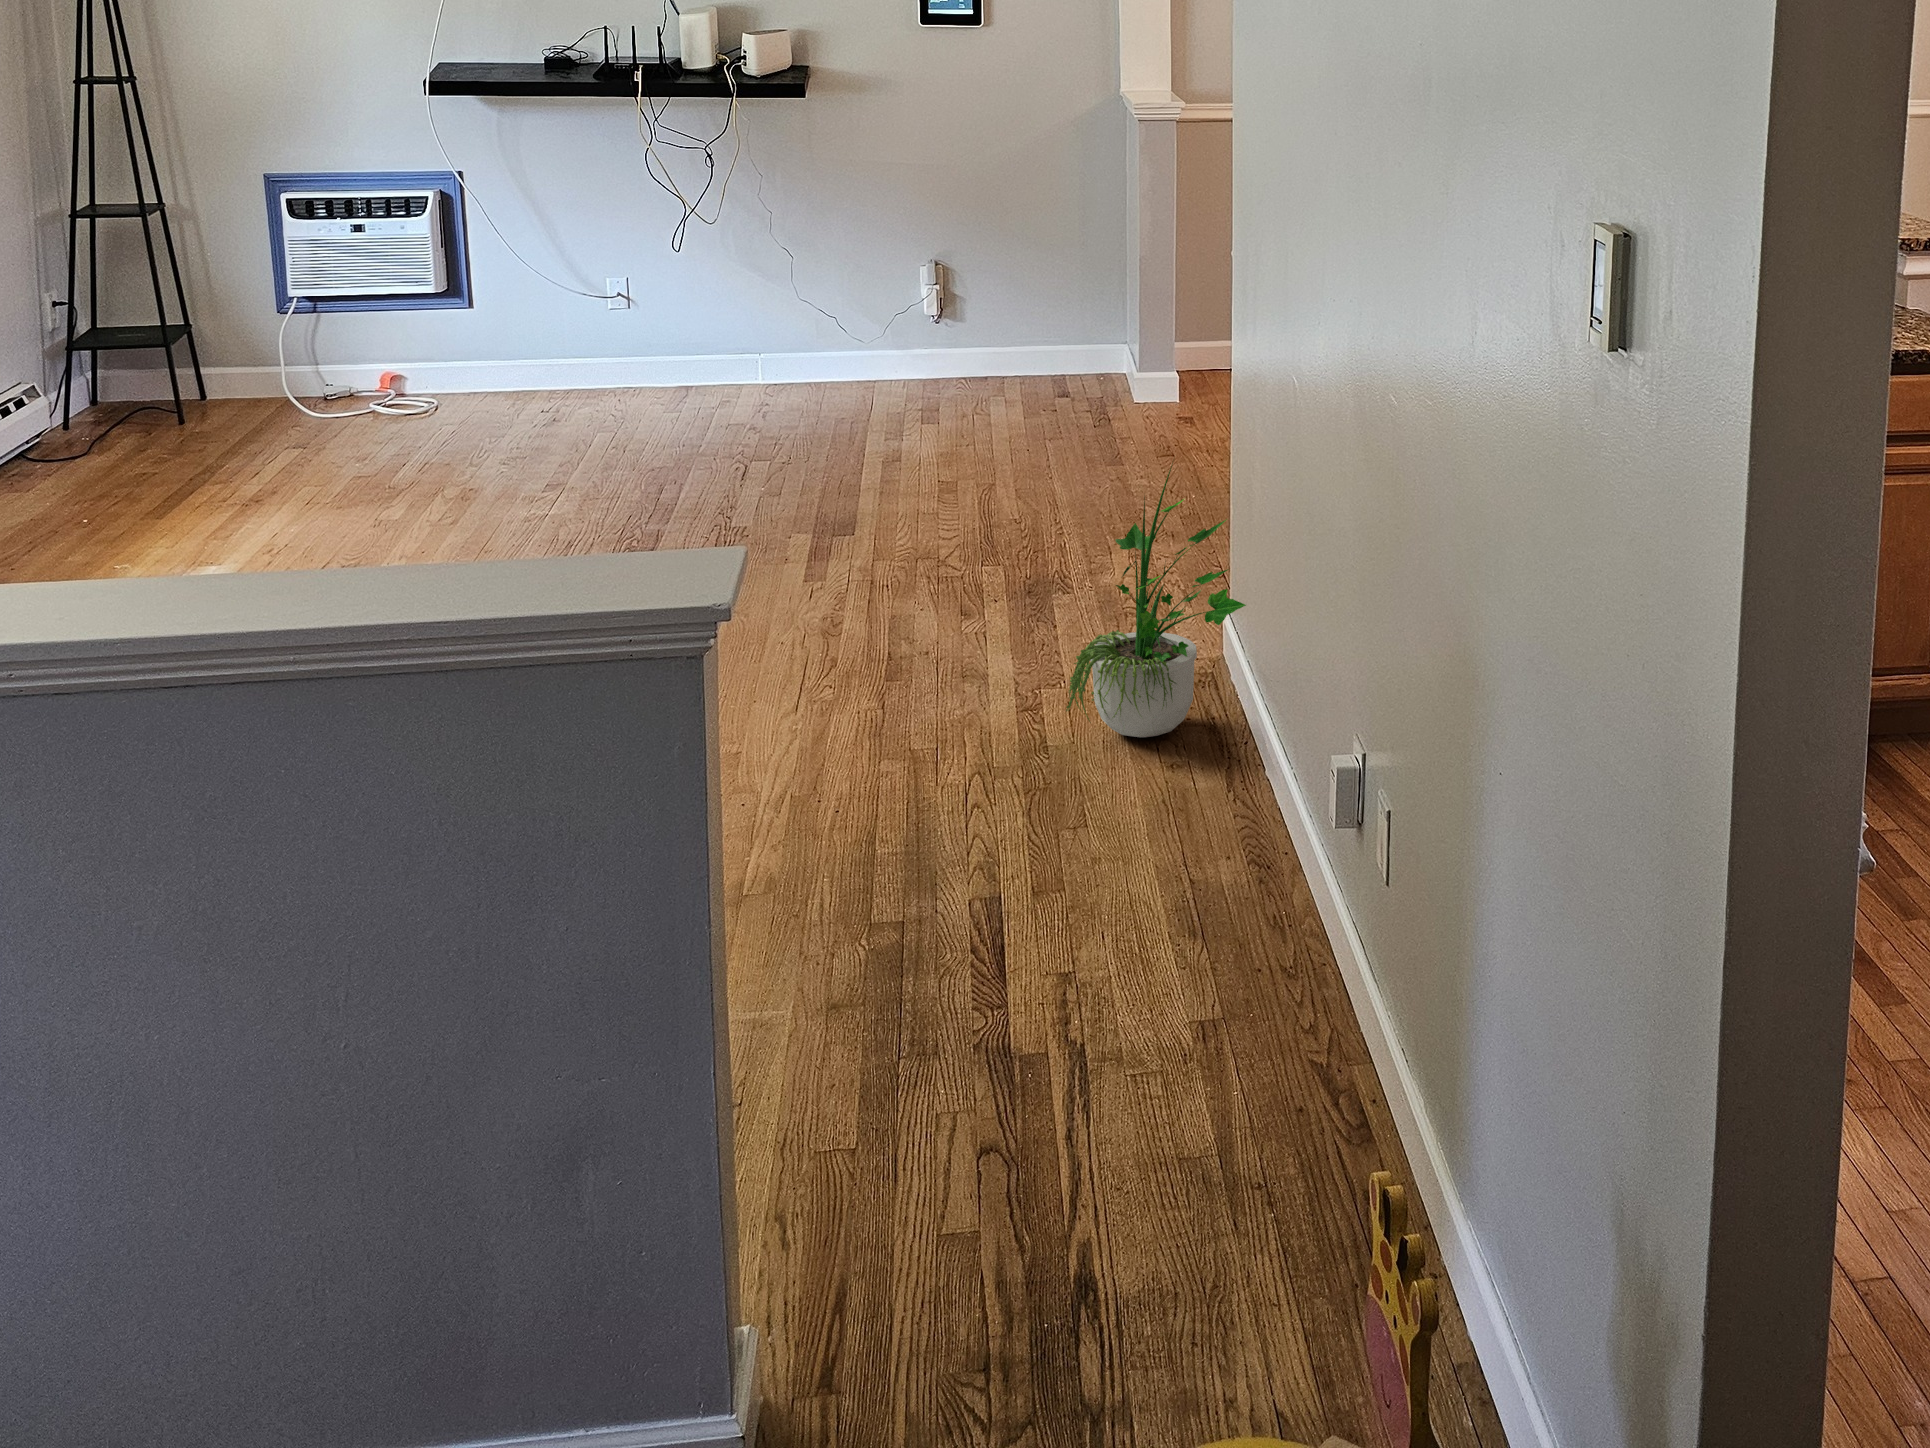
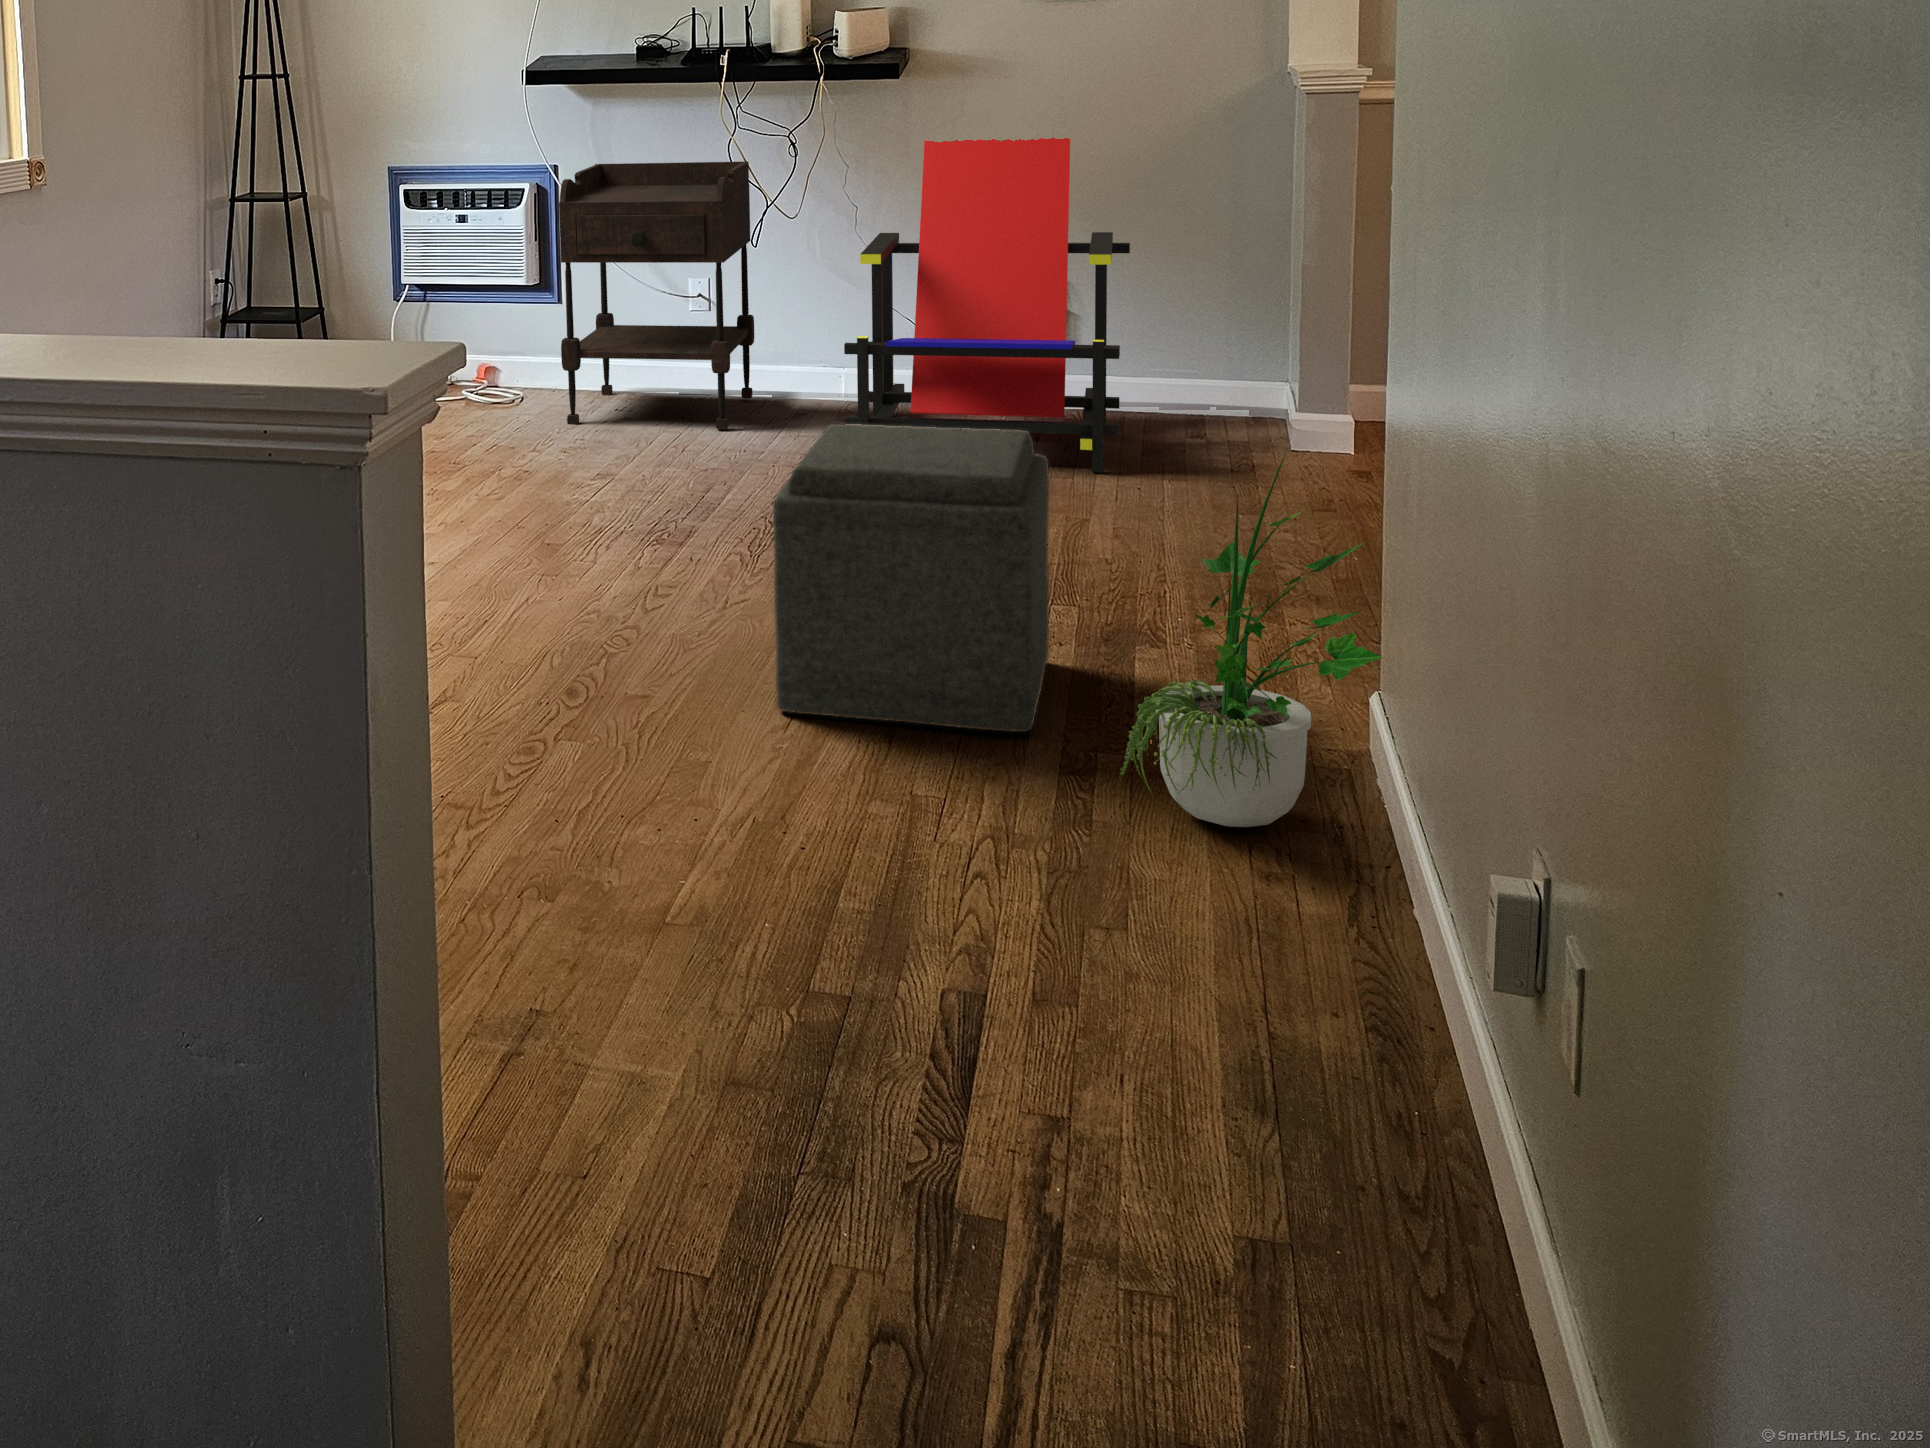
lounge chair: none [772,106,1010,450] -> present [844,138,1130,472]
side table: none [477,169,673,433] -> present [559,161,754,430]
ottoman: none [774,441,991,698] -> present [773,424,1049,732]

